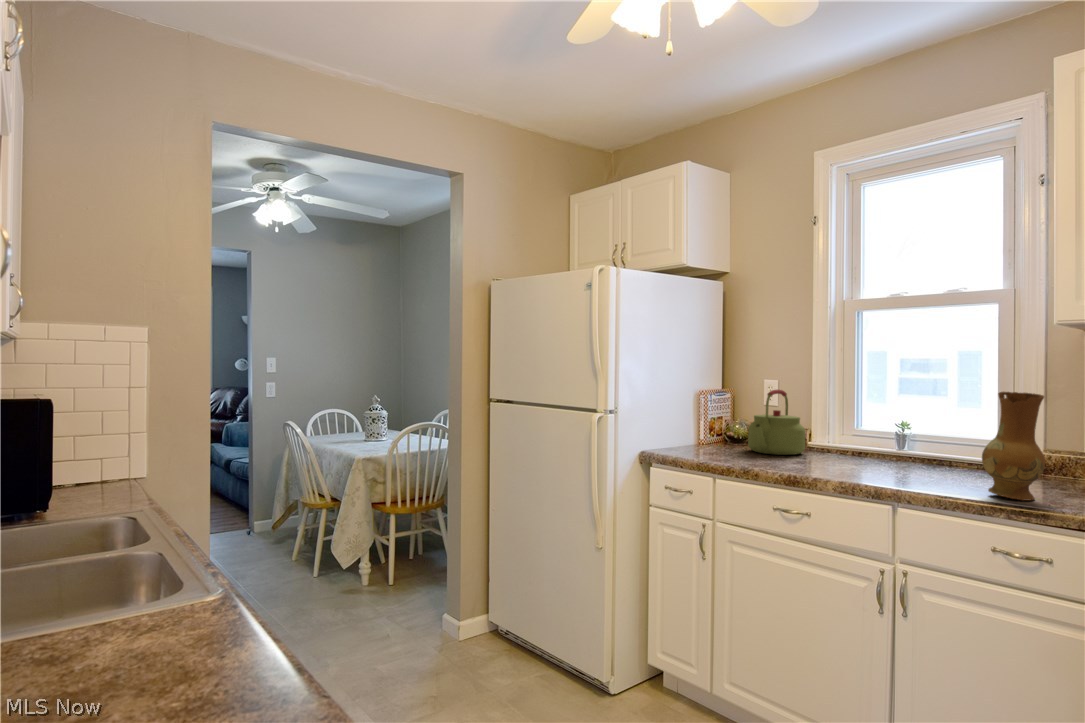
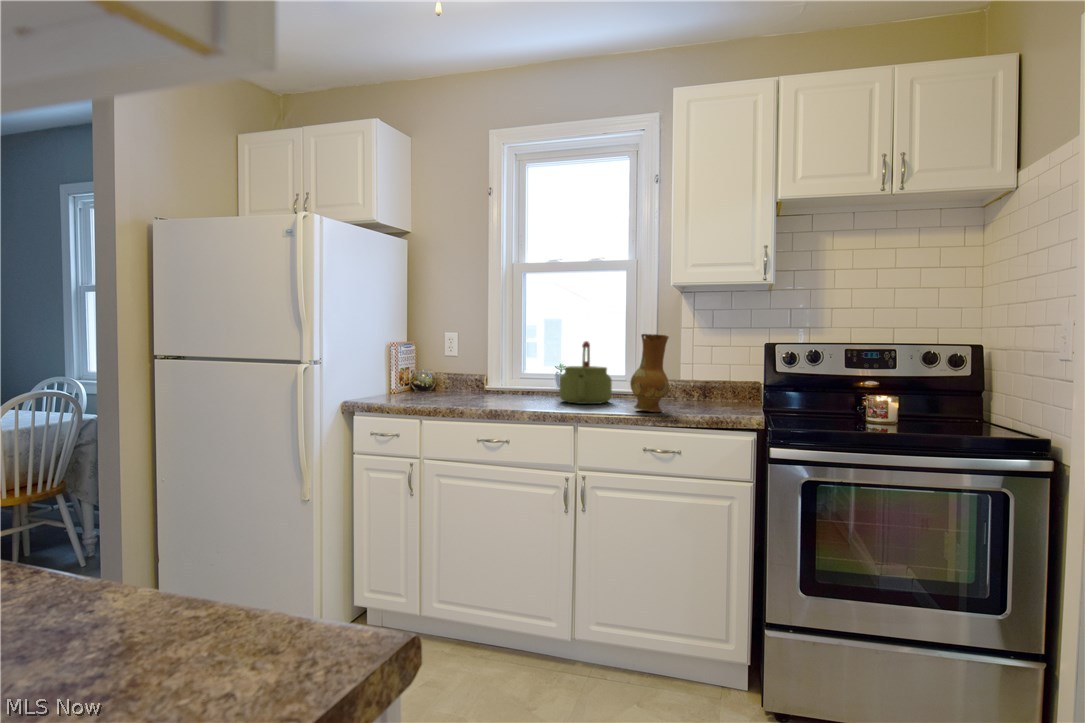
kettle: present [748,390,805,455] -> present [559,341,612,404]

